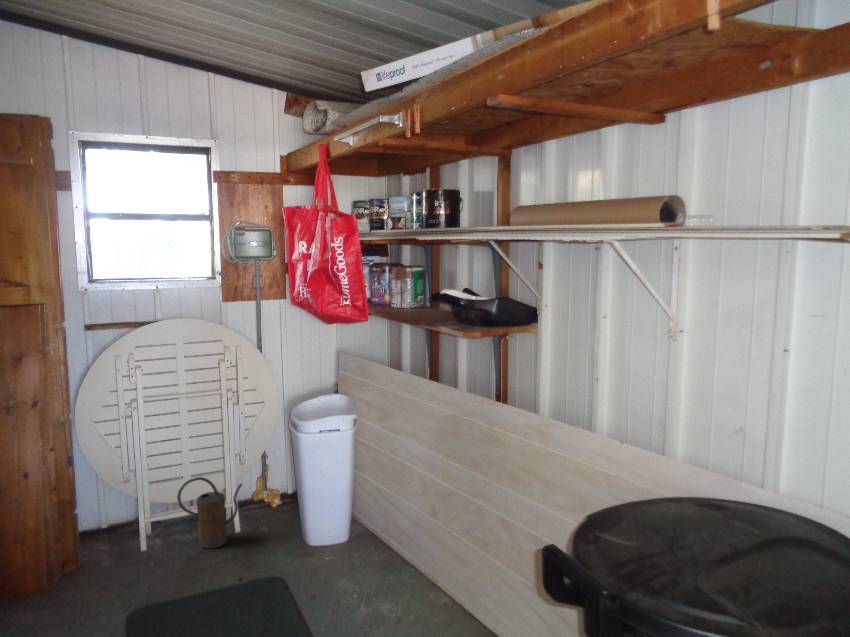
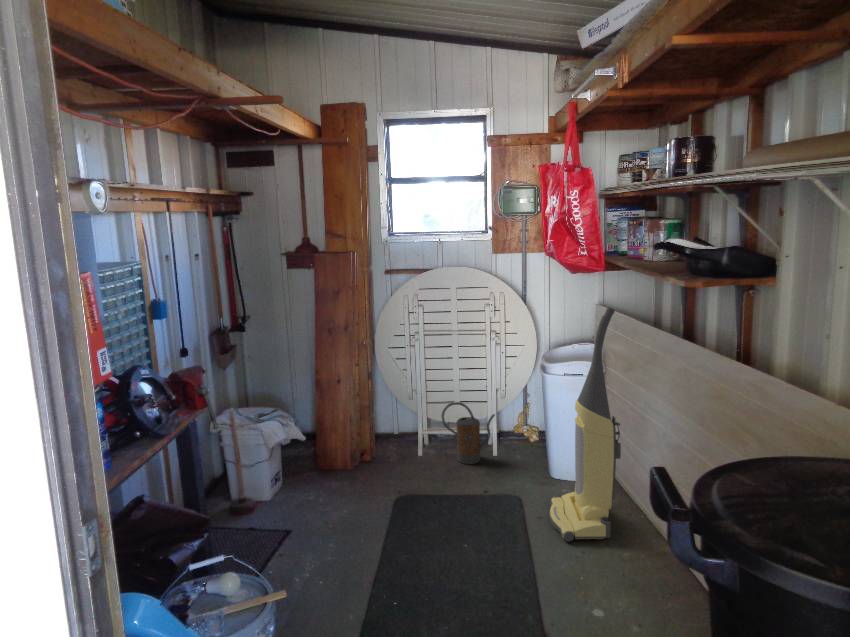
vacuum cleaner: none [331,357,407,609] -> present [549,307,621,542]

